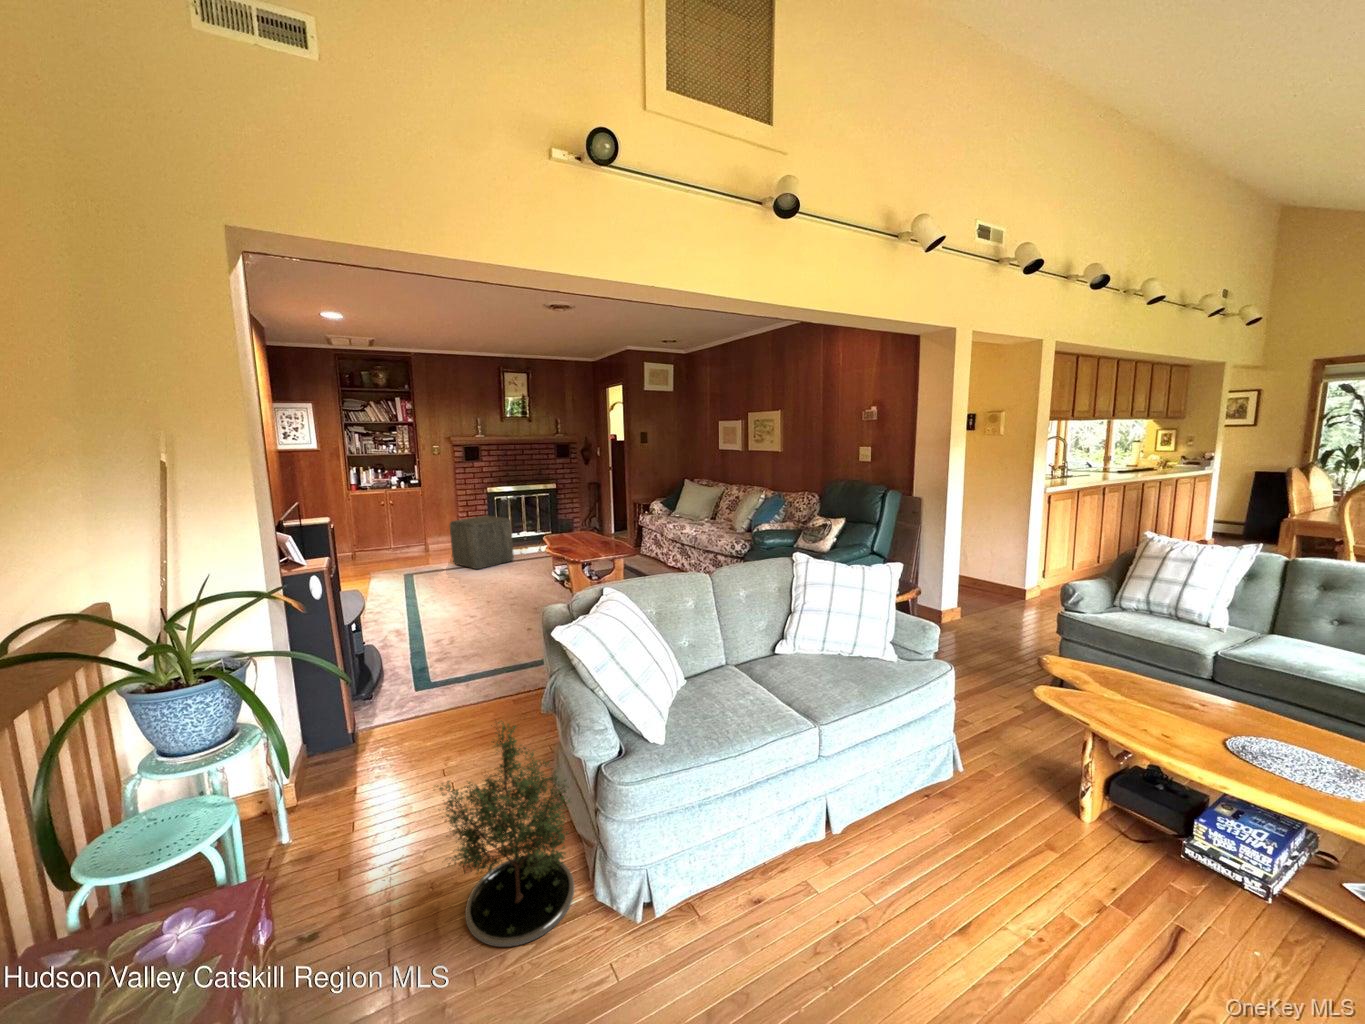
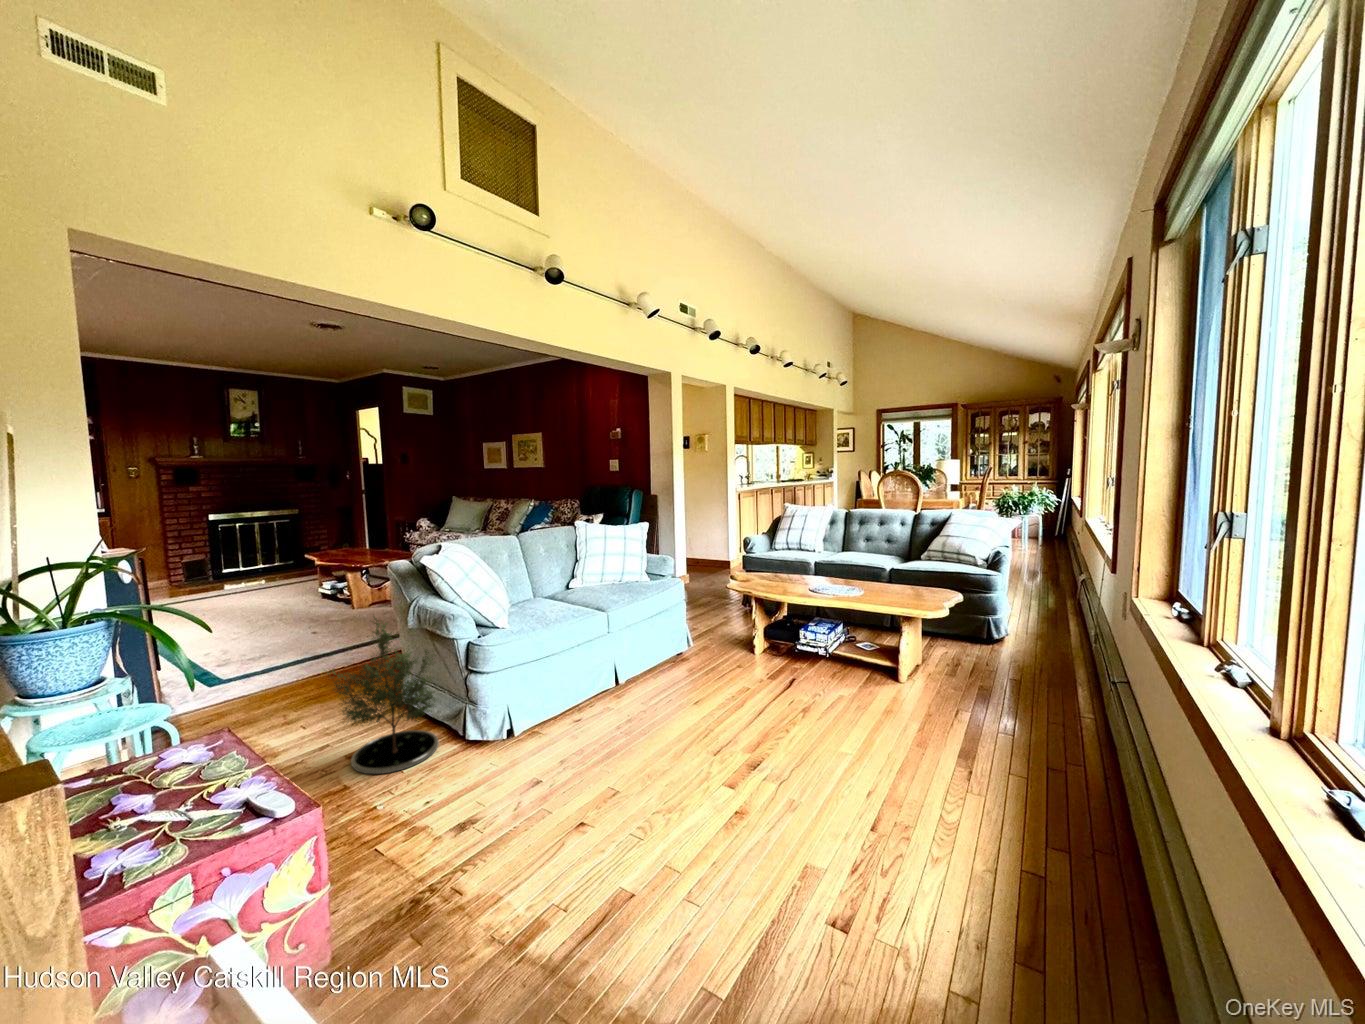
ottoman: present [450,516,514,569] -> none [170,540,258,597]

